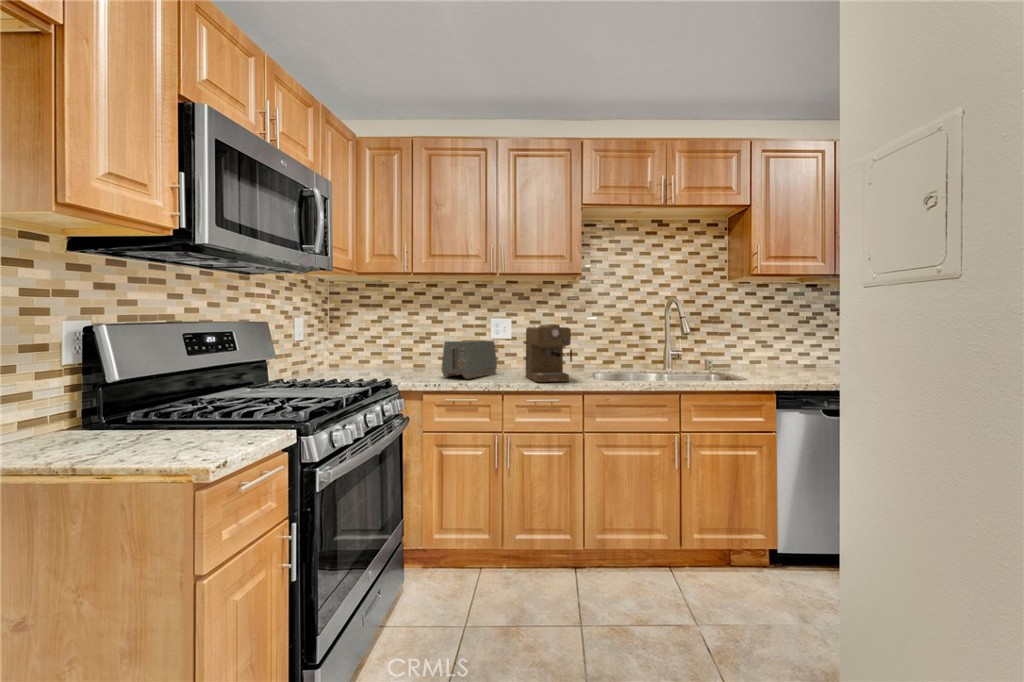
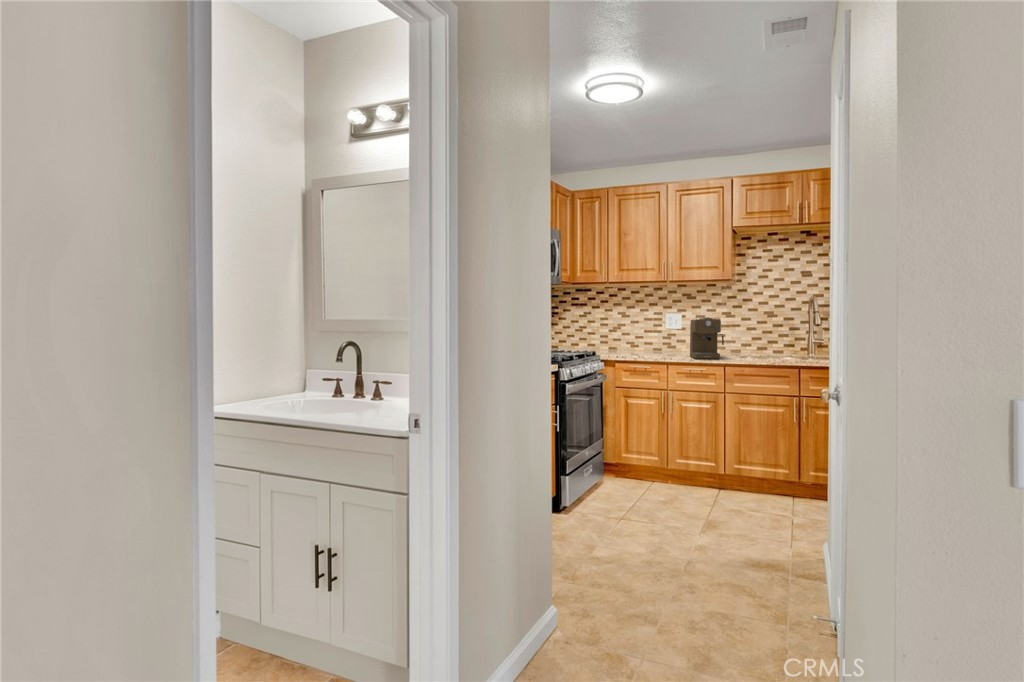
toaster: present [441,340,497,379] -> none [628,330,670,356]

